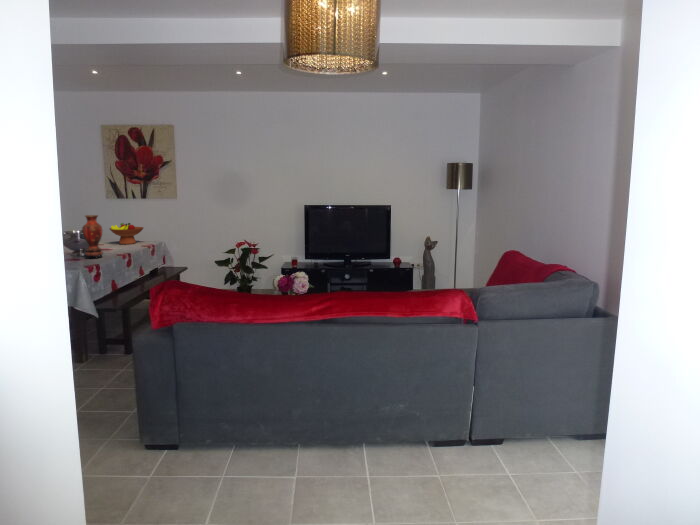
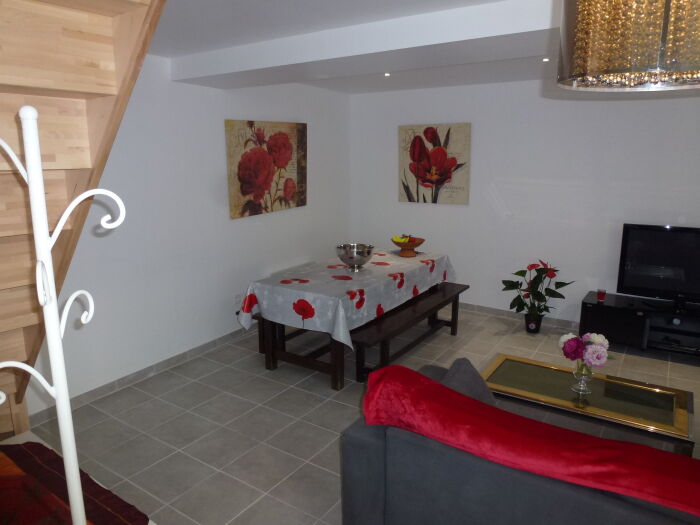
vase: present [82,215,103,258] -> none [355,232,374,279]

